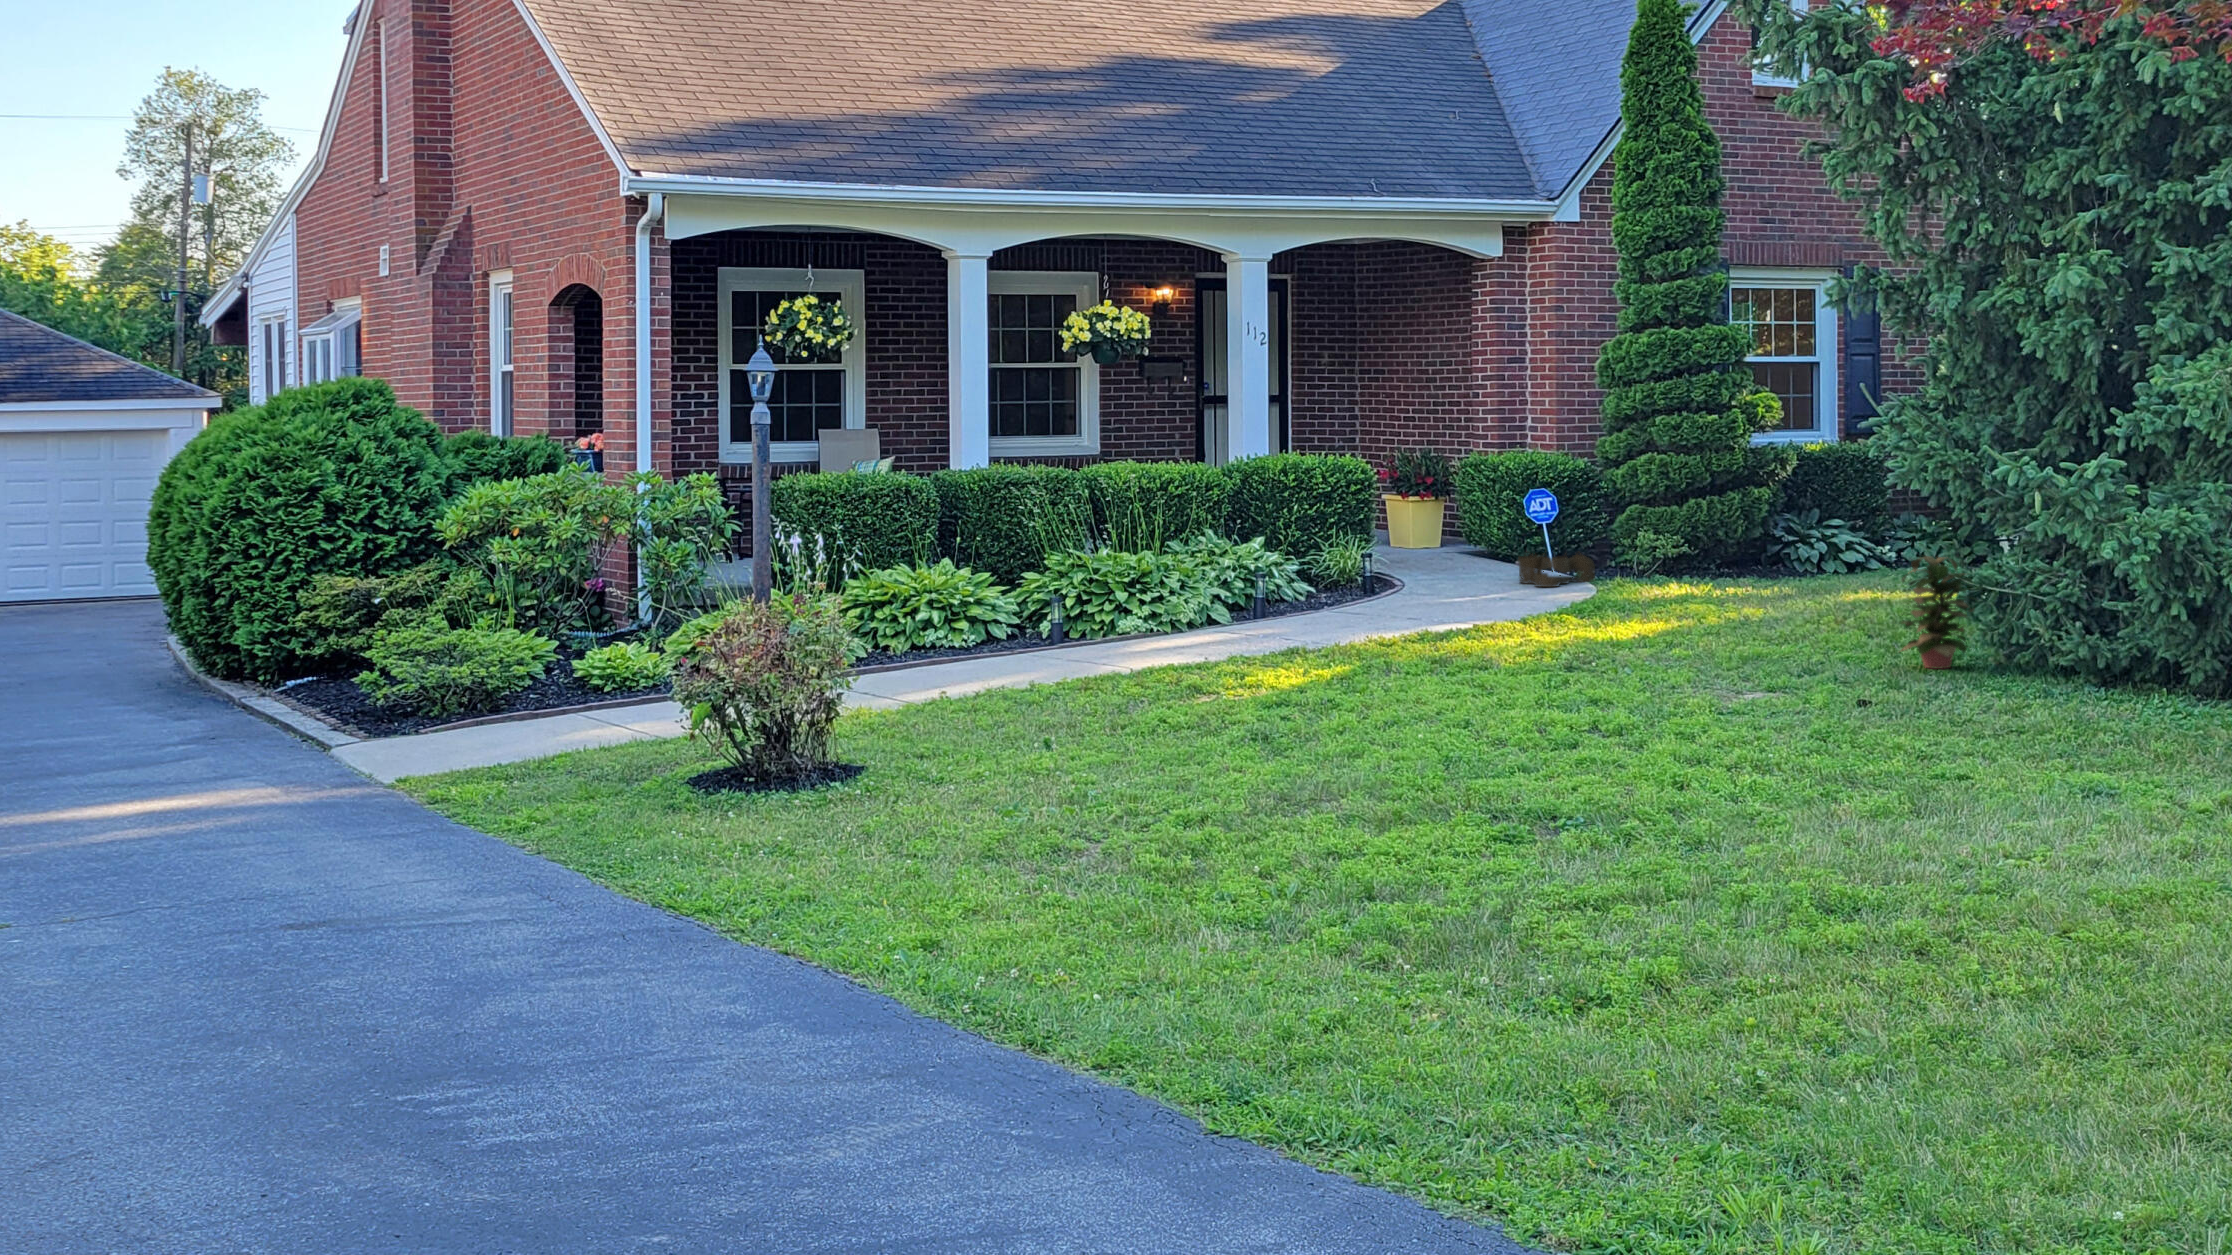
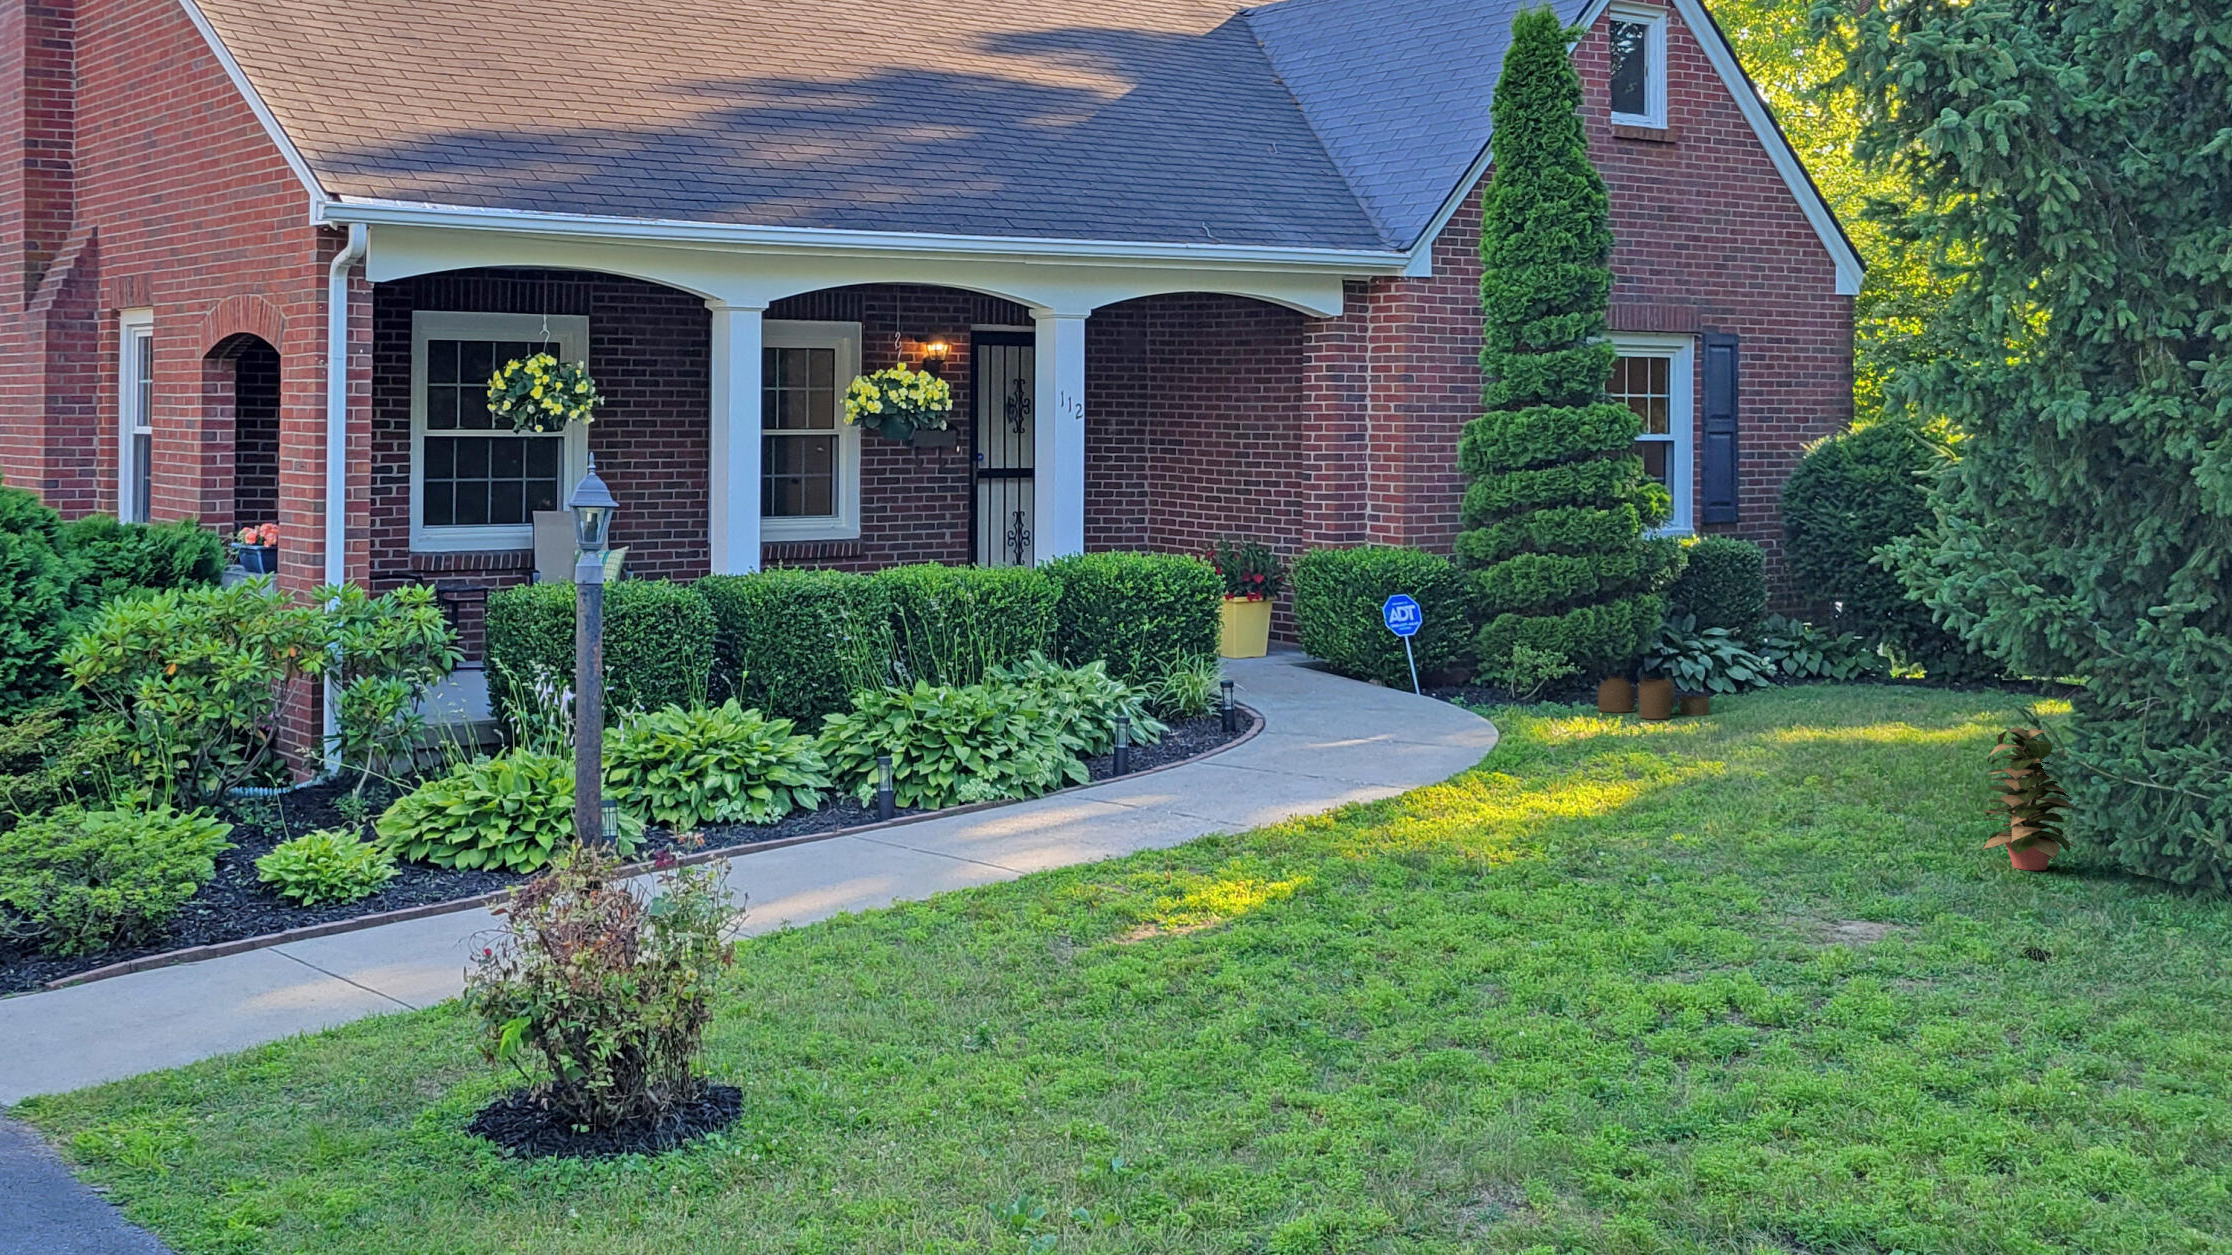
woven basket: present [1518,552,1595,587] -> present [1597,678,1710,719]

